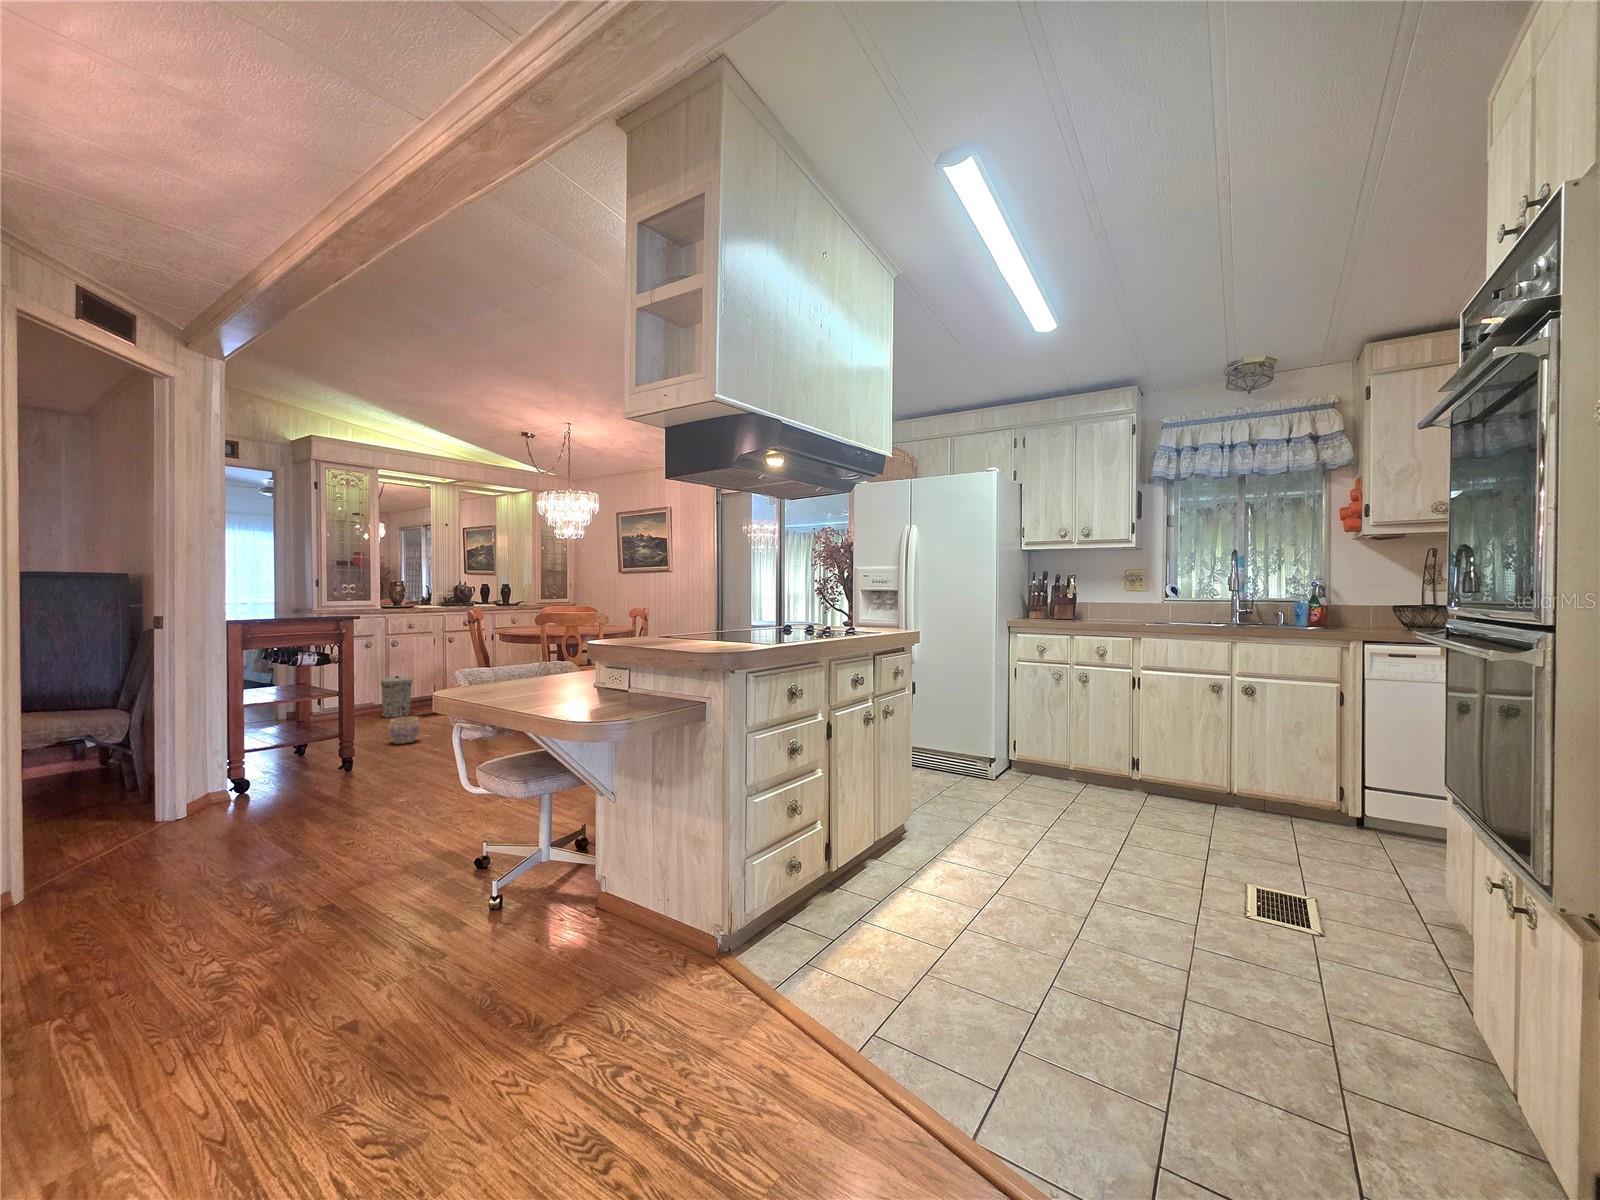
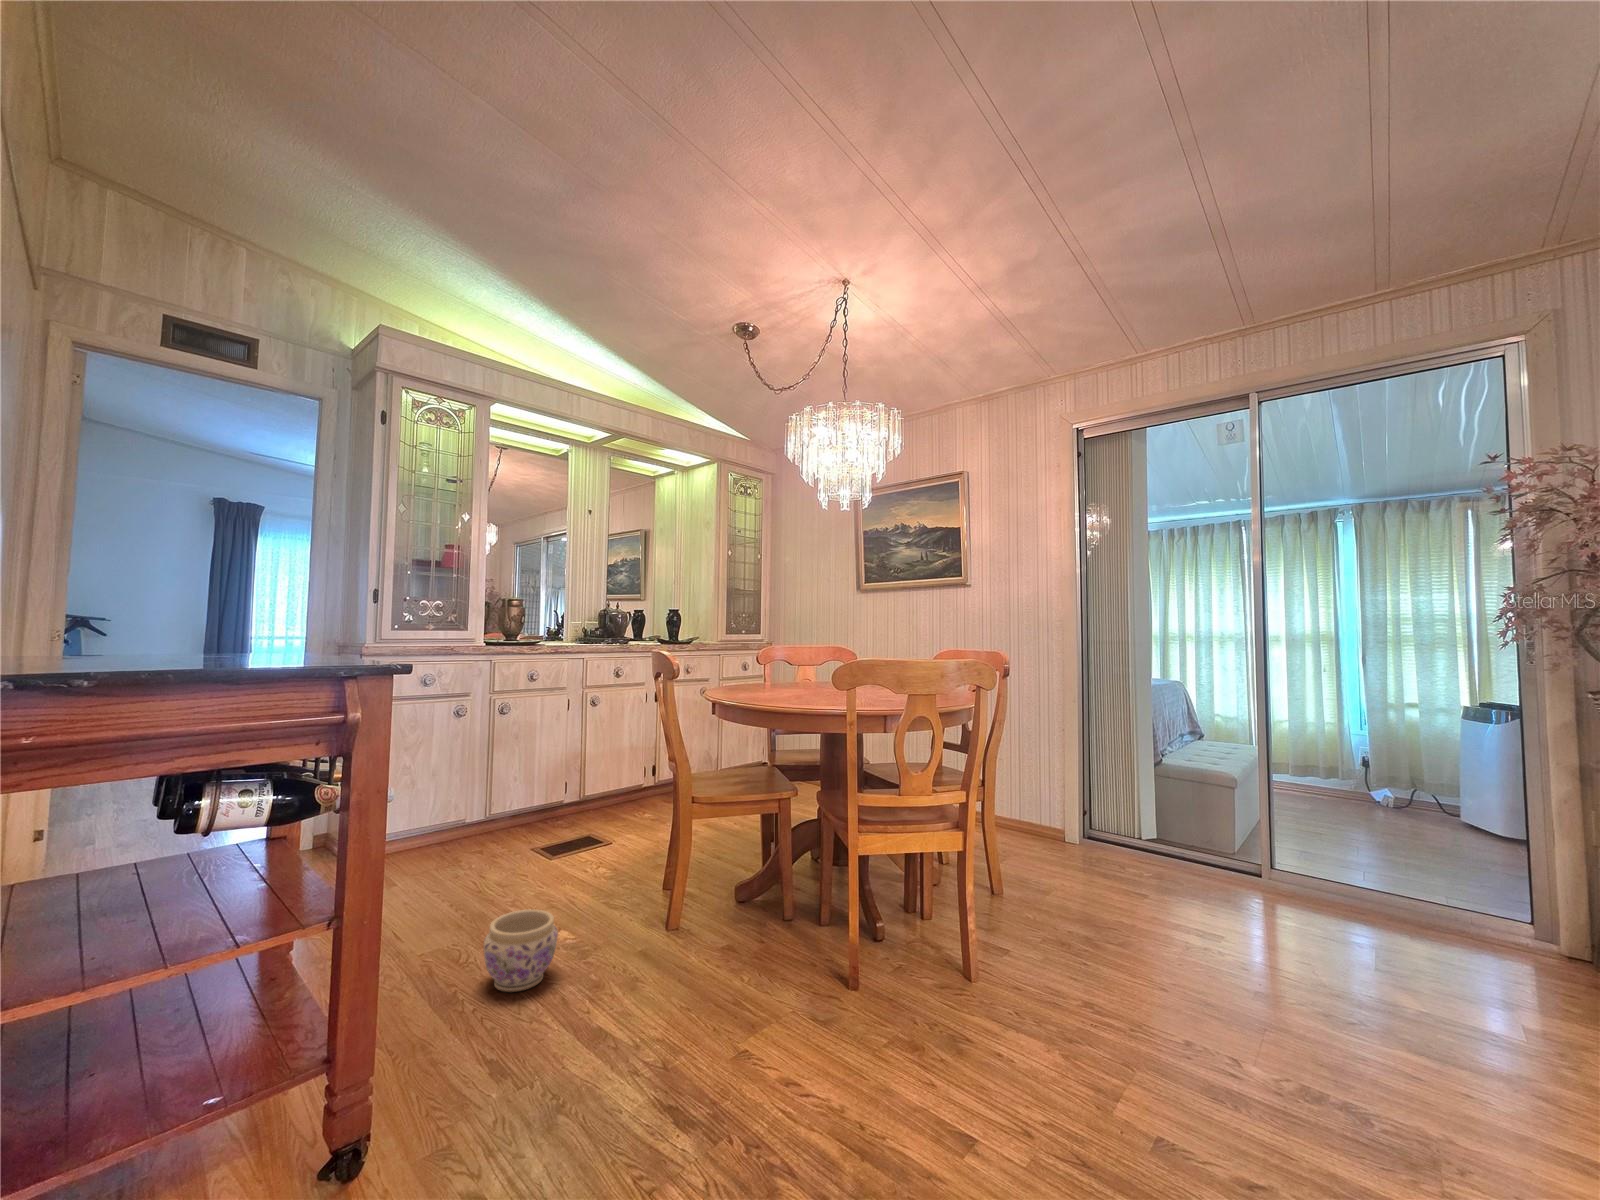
trash can: present [381,676,413,718] -> none [478,775,535,861]

